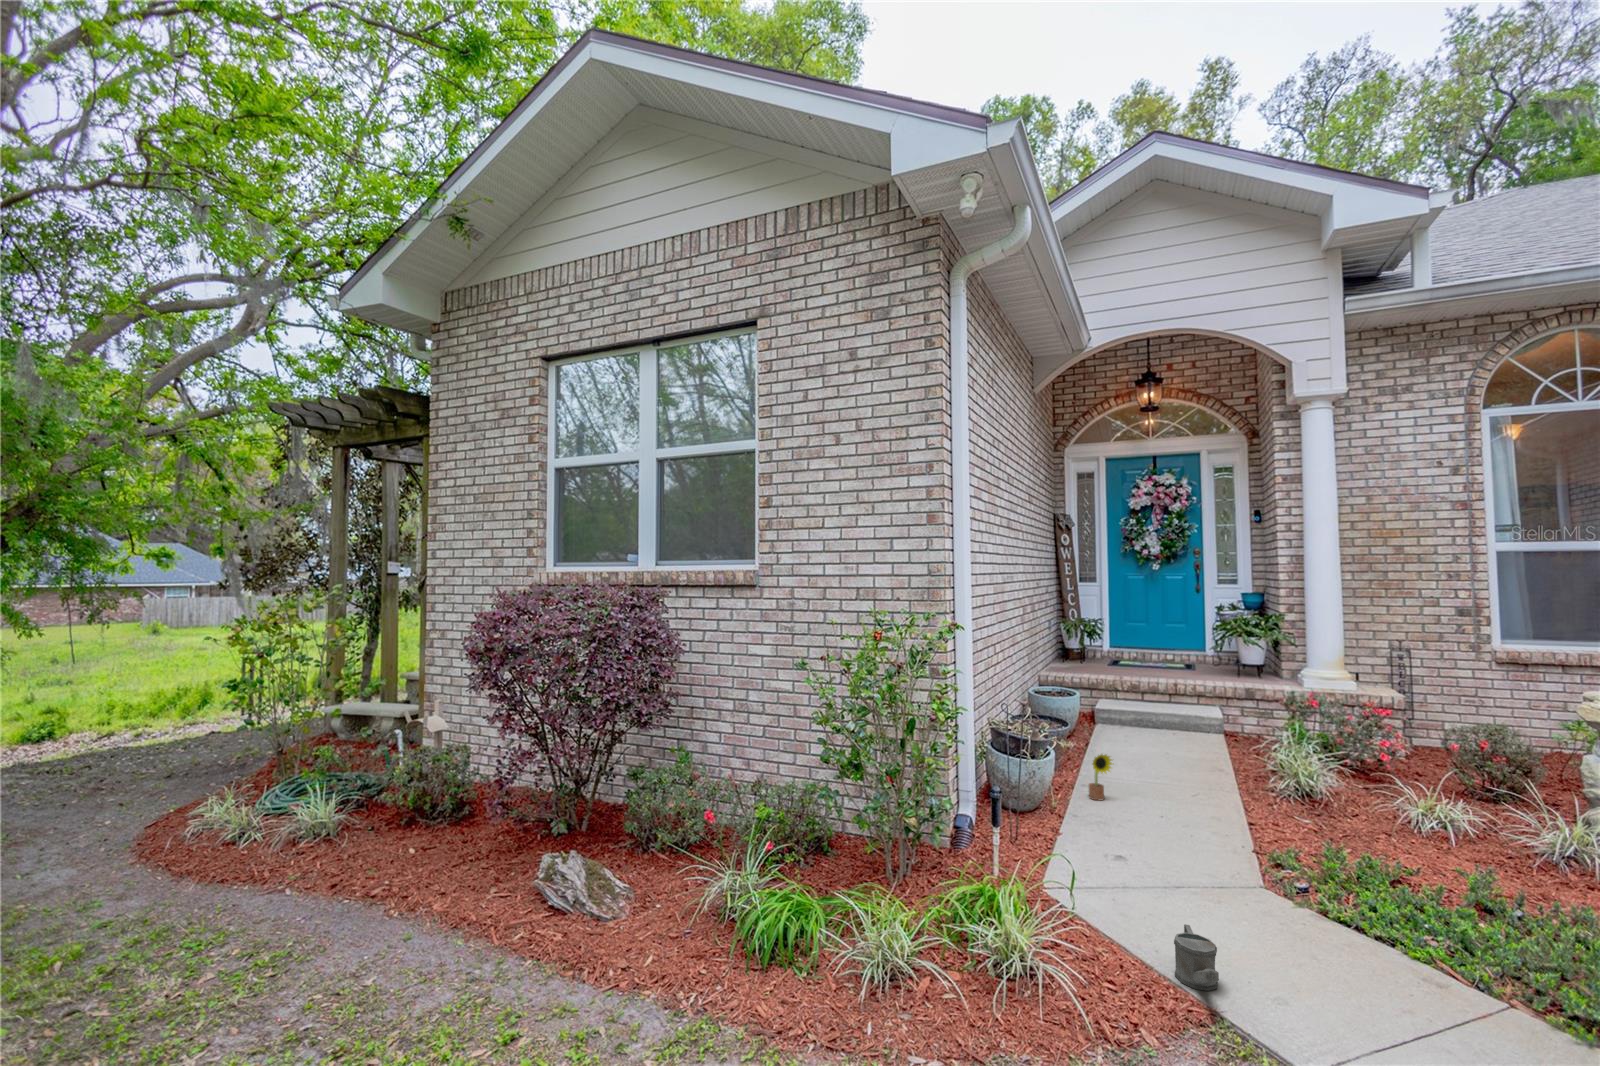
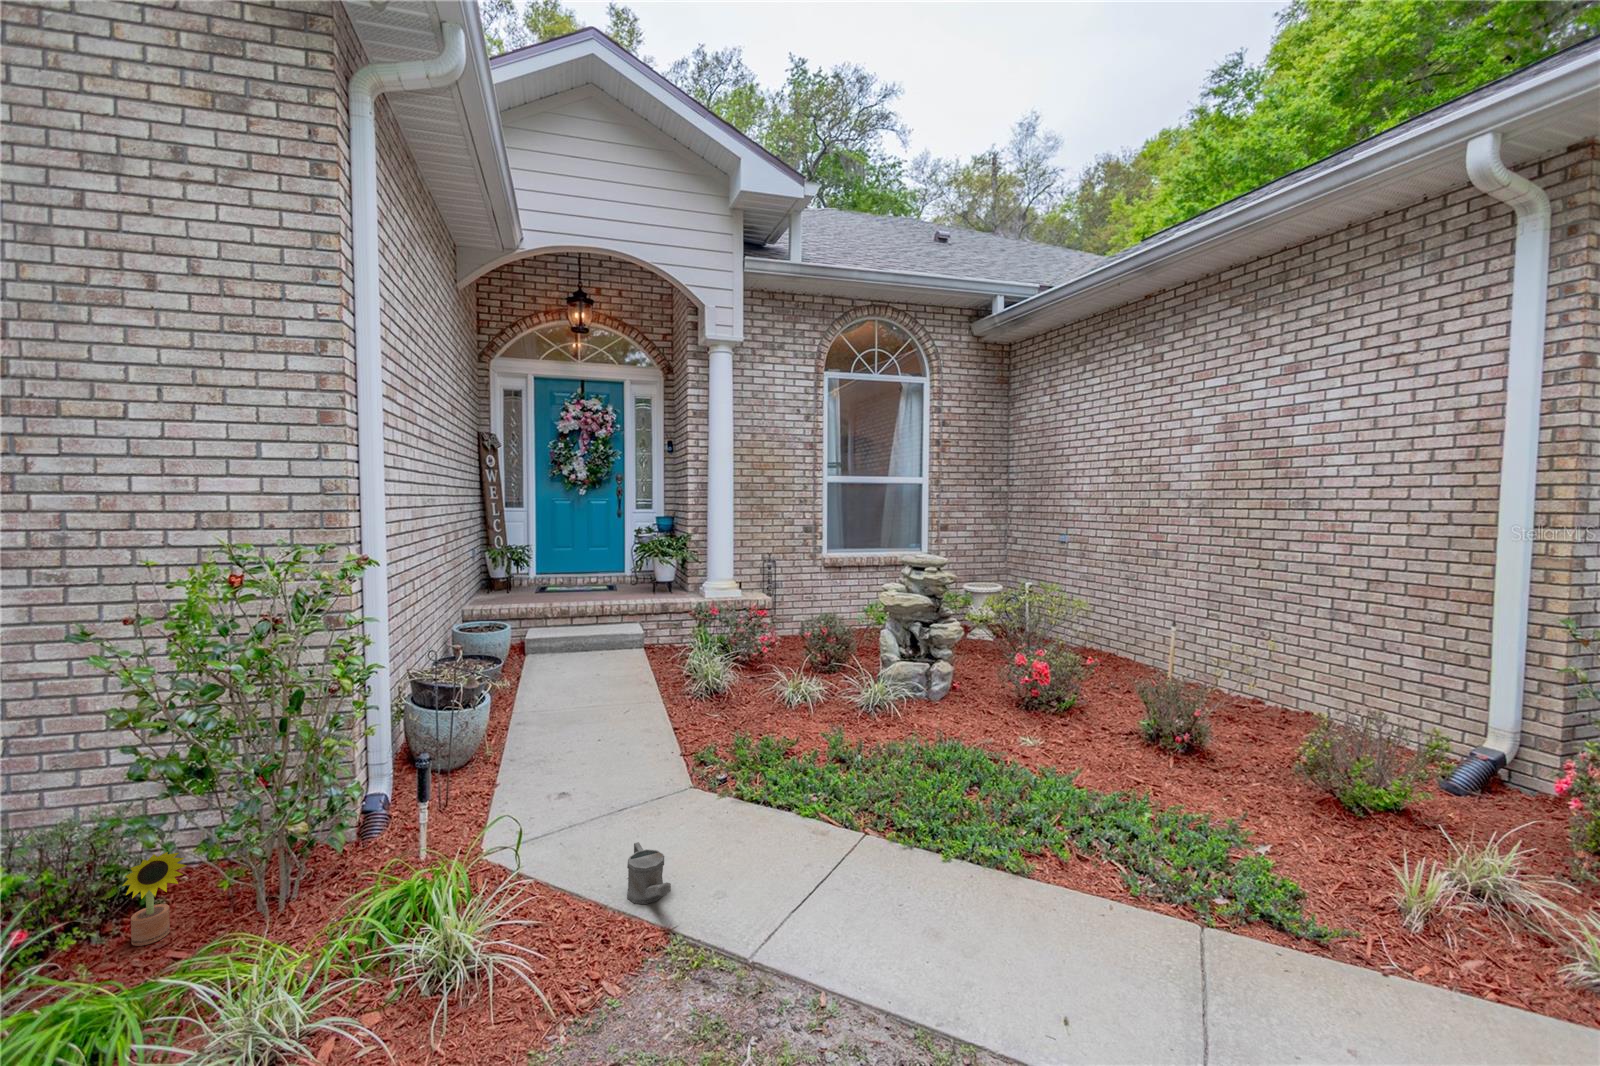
decorative plant: present [1089,754,1112,800] -> present [122,852,187,946]

